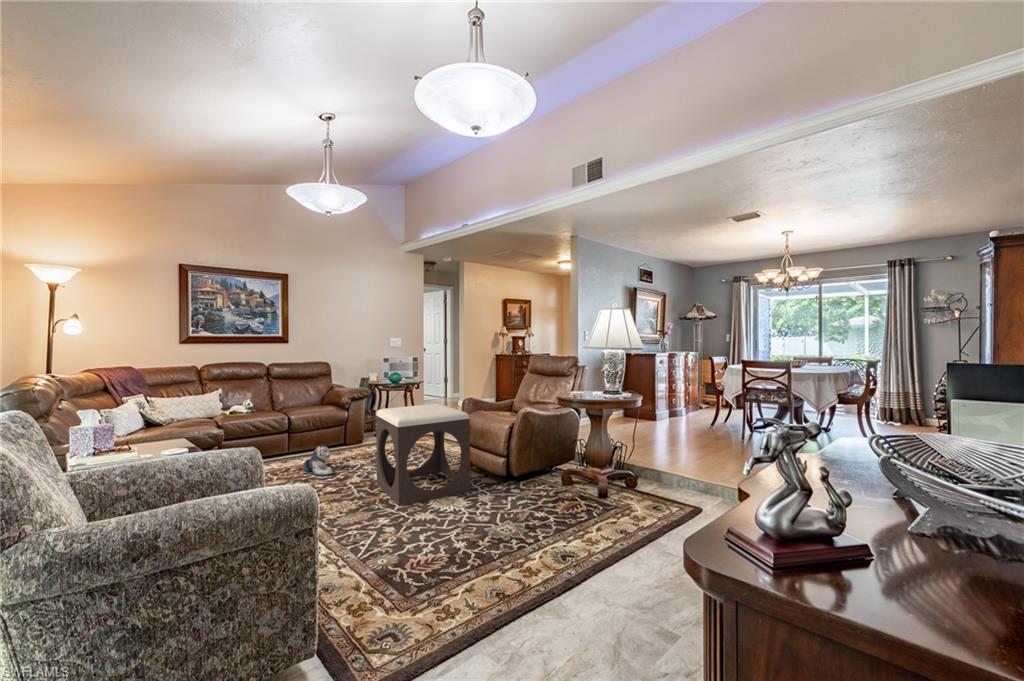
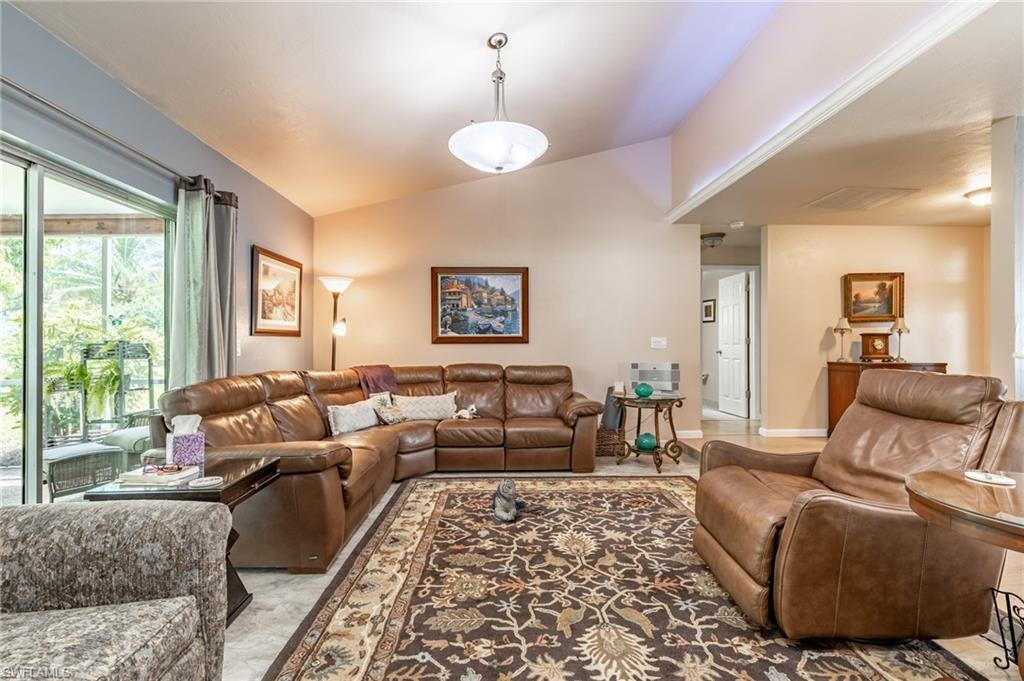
footstool: present [376,404,470,506] -> none [536,447,679,633]

